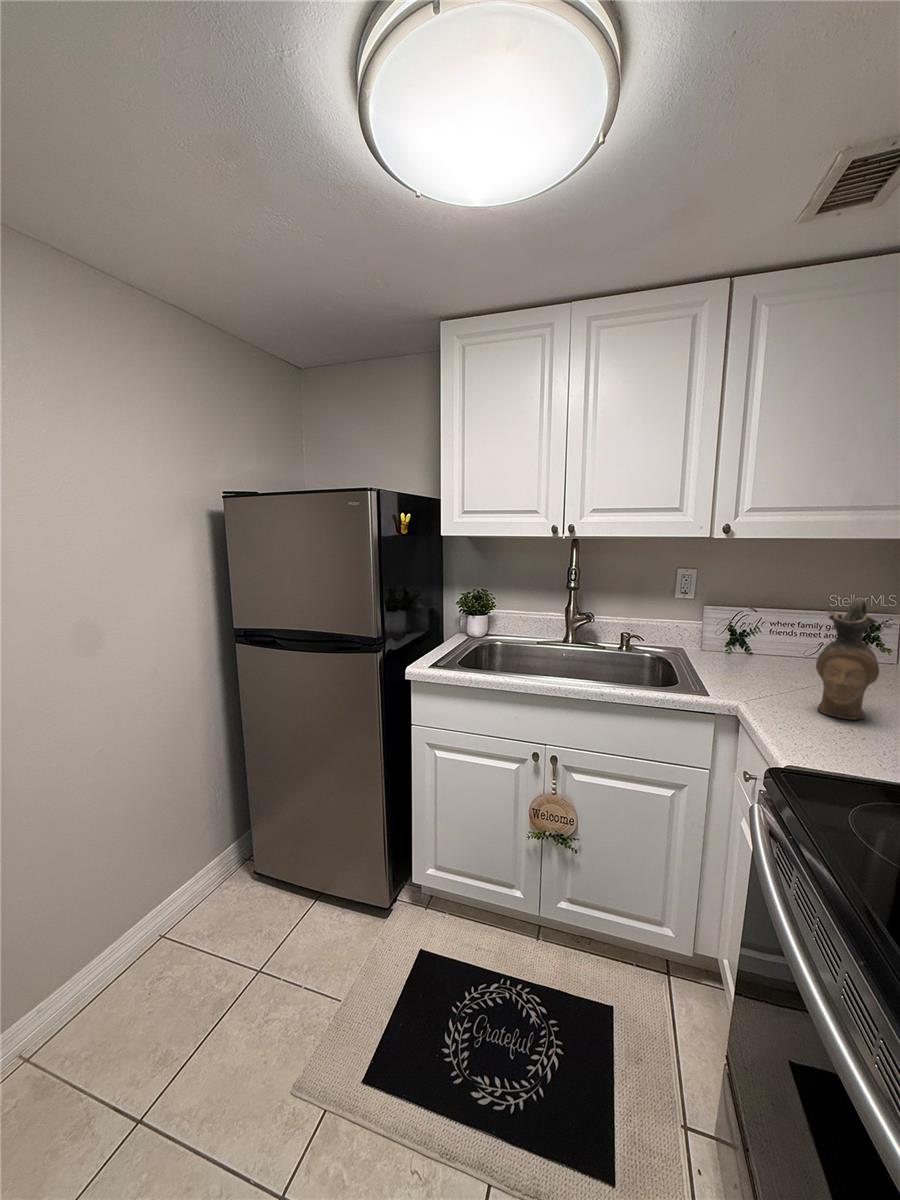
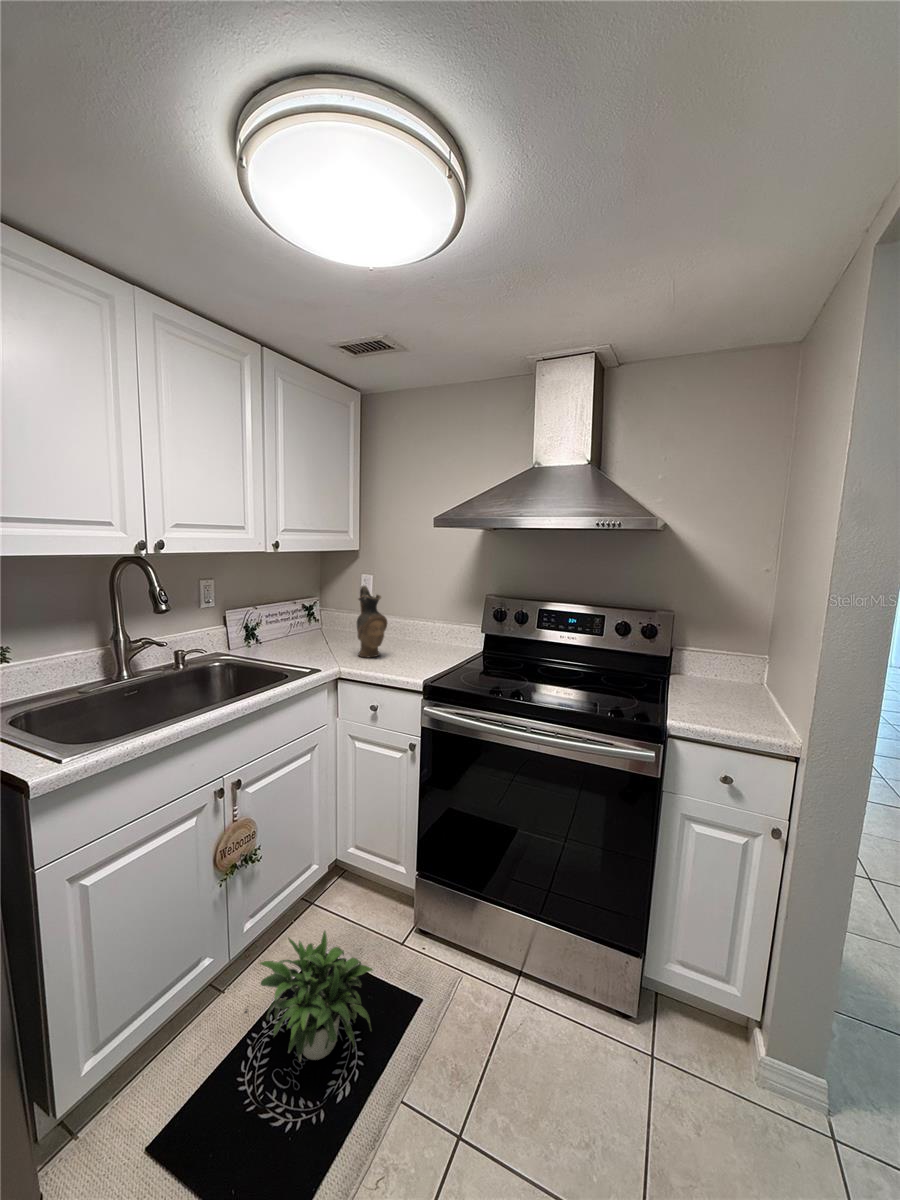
potted plant: none [466,918,577,1092] -> present [245,931,372,1061]

